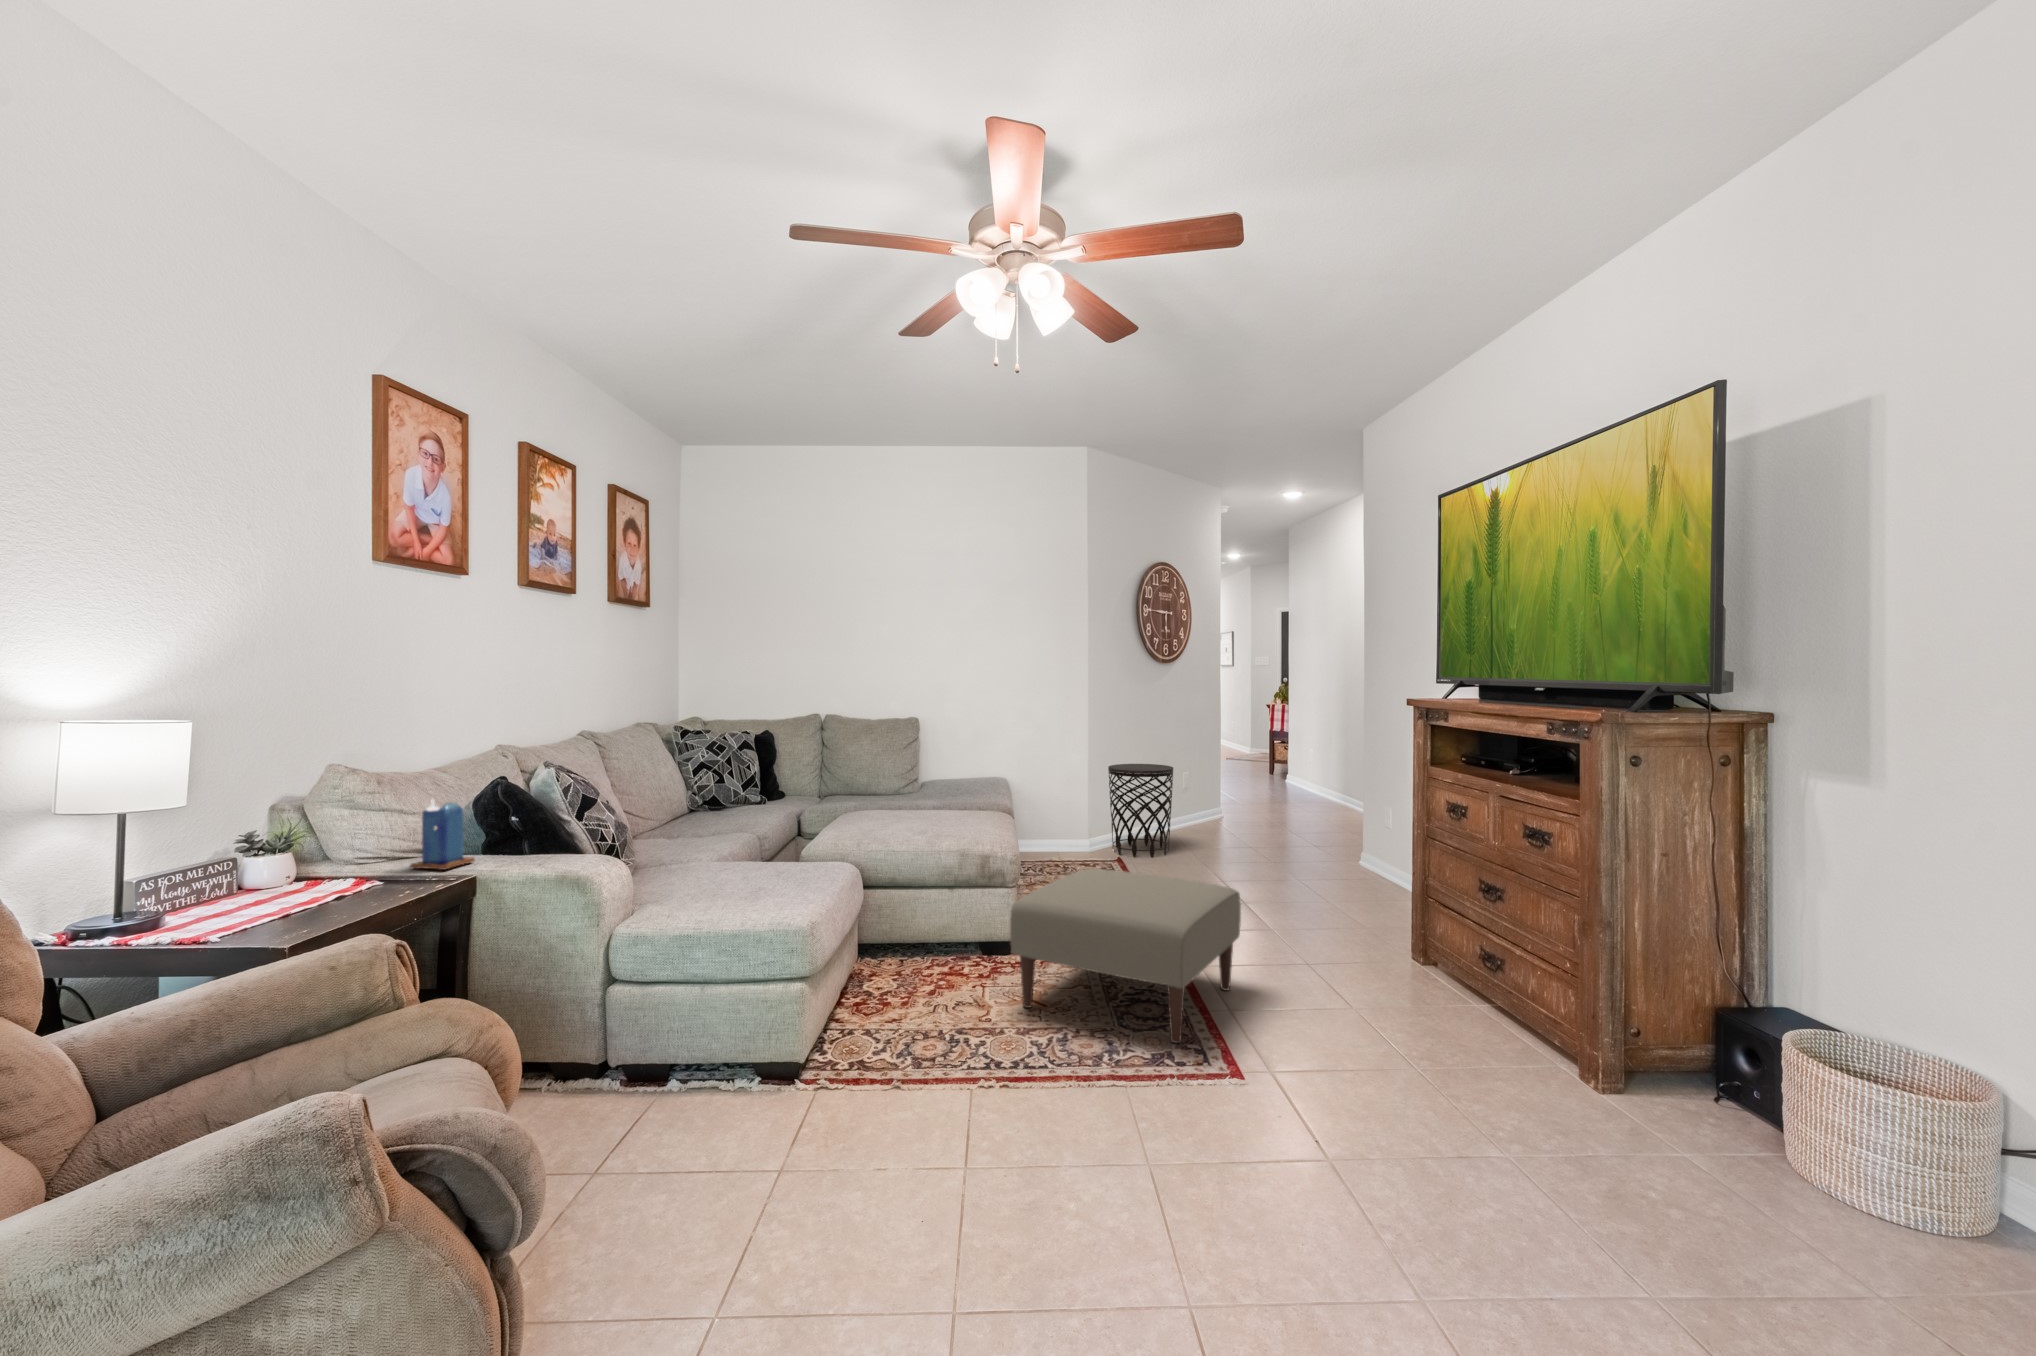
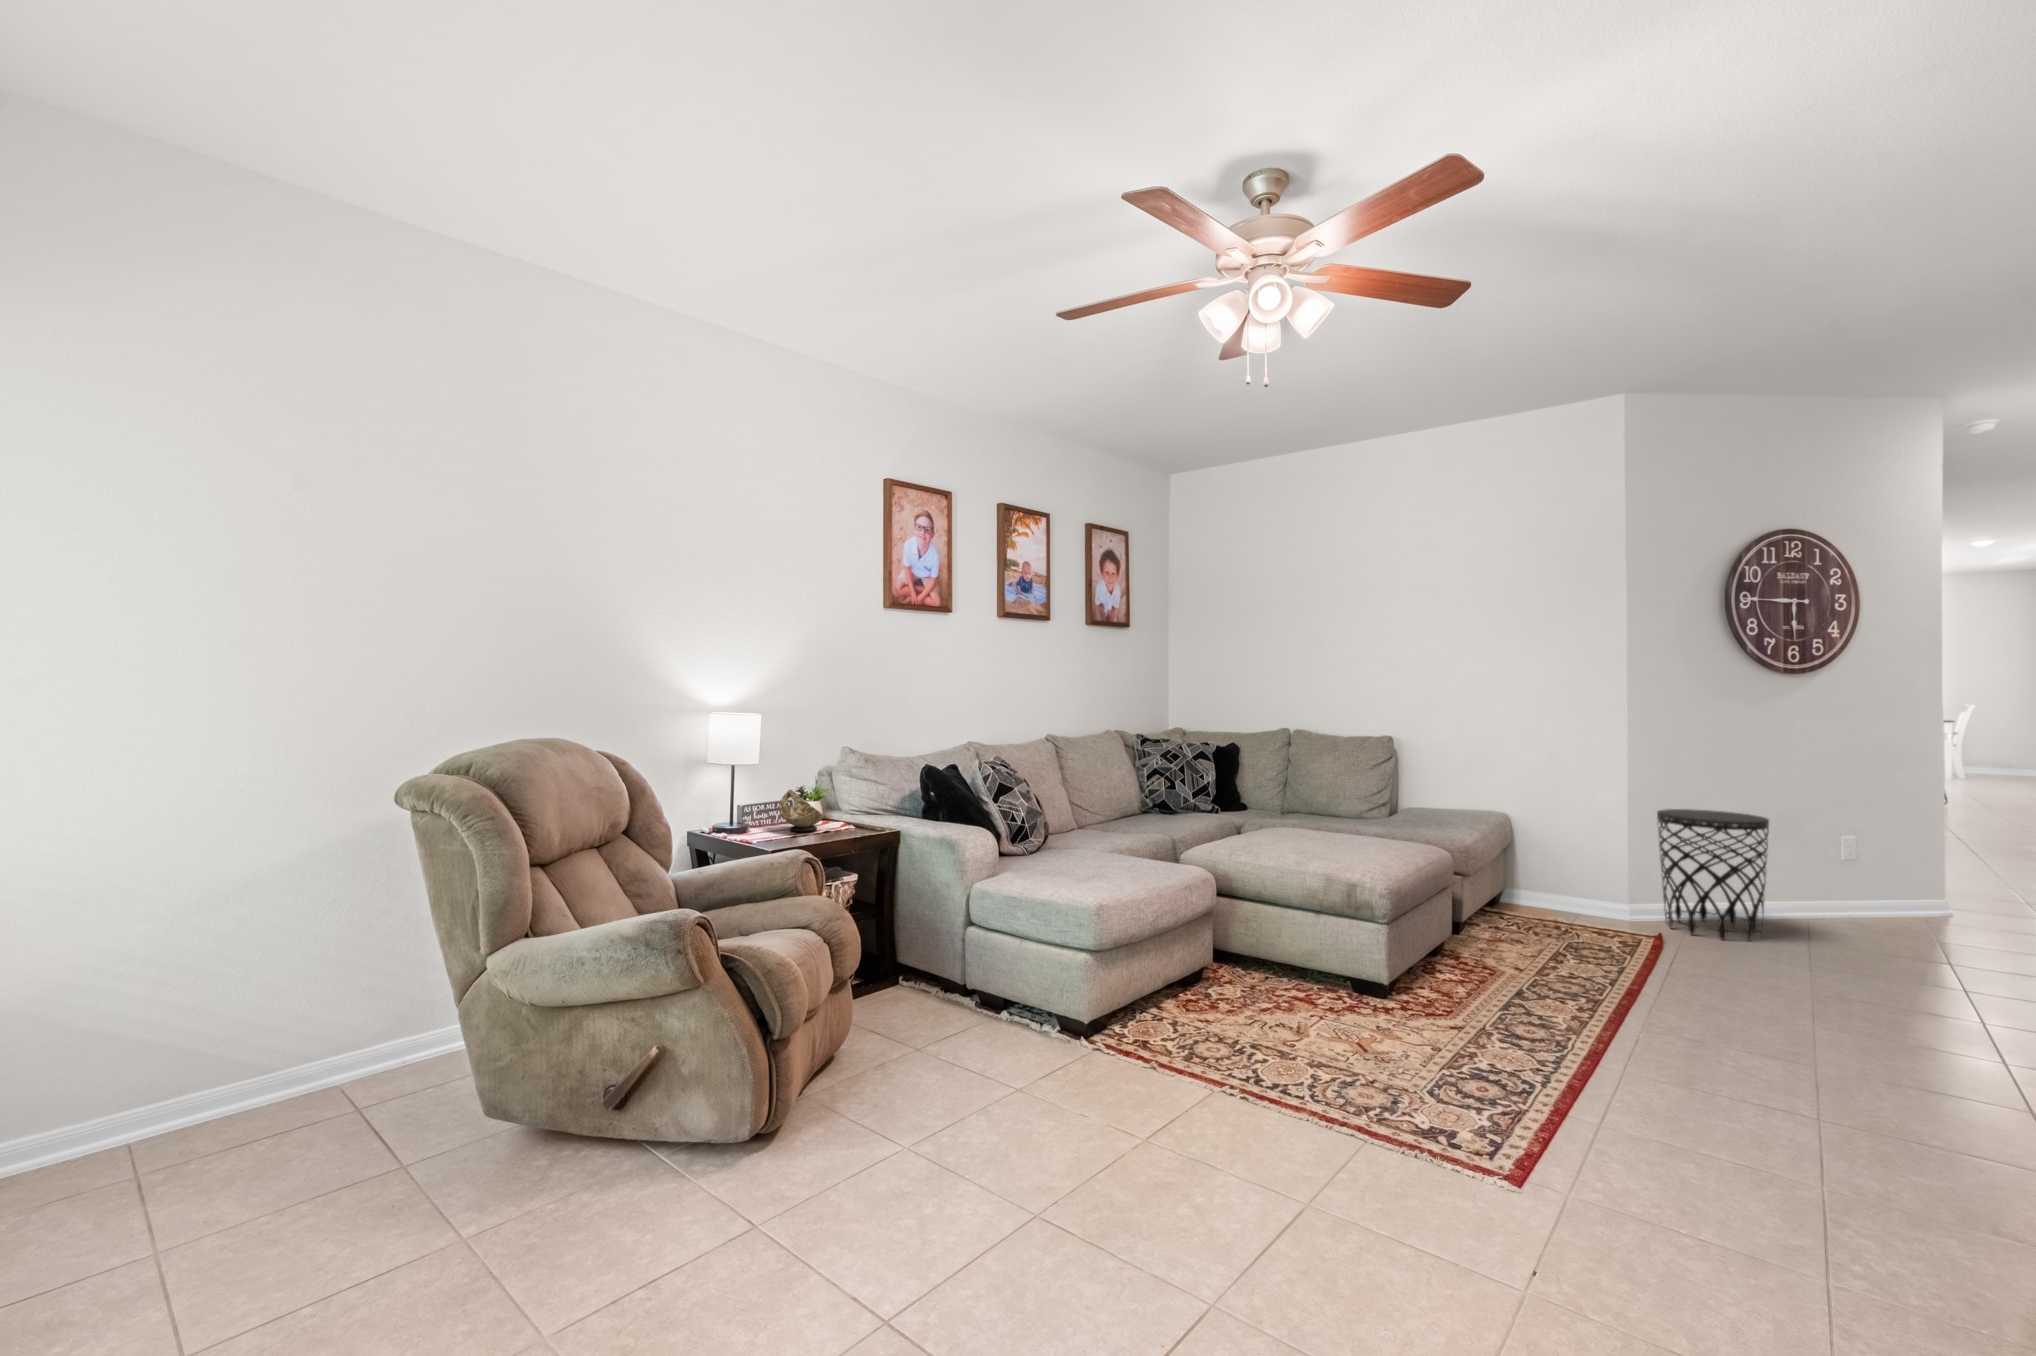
candle: present [410,800,475,870] -> none [873,772,910,822]
decorative bowl: none [250,842,351,908] -> present [779,790,824,832]
ottoman: present [1010,869,1241,1043] -> none [1325,916,1654,1130]

